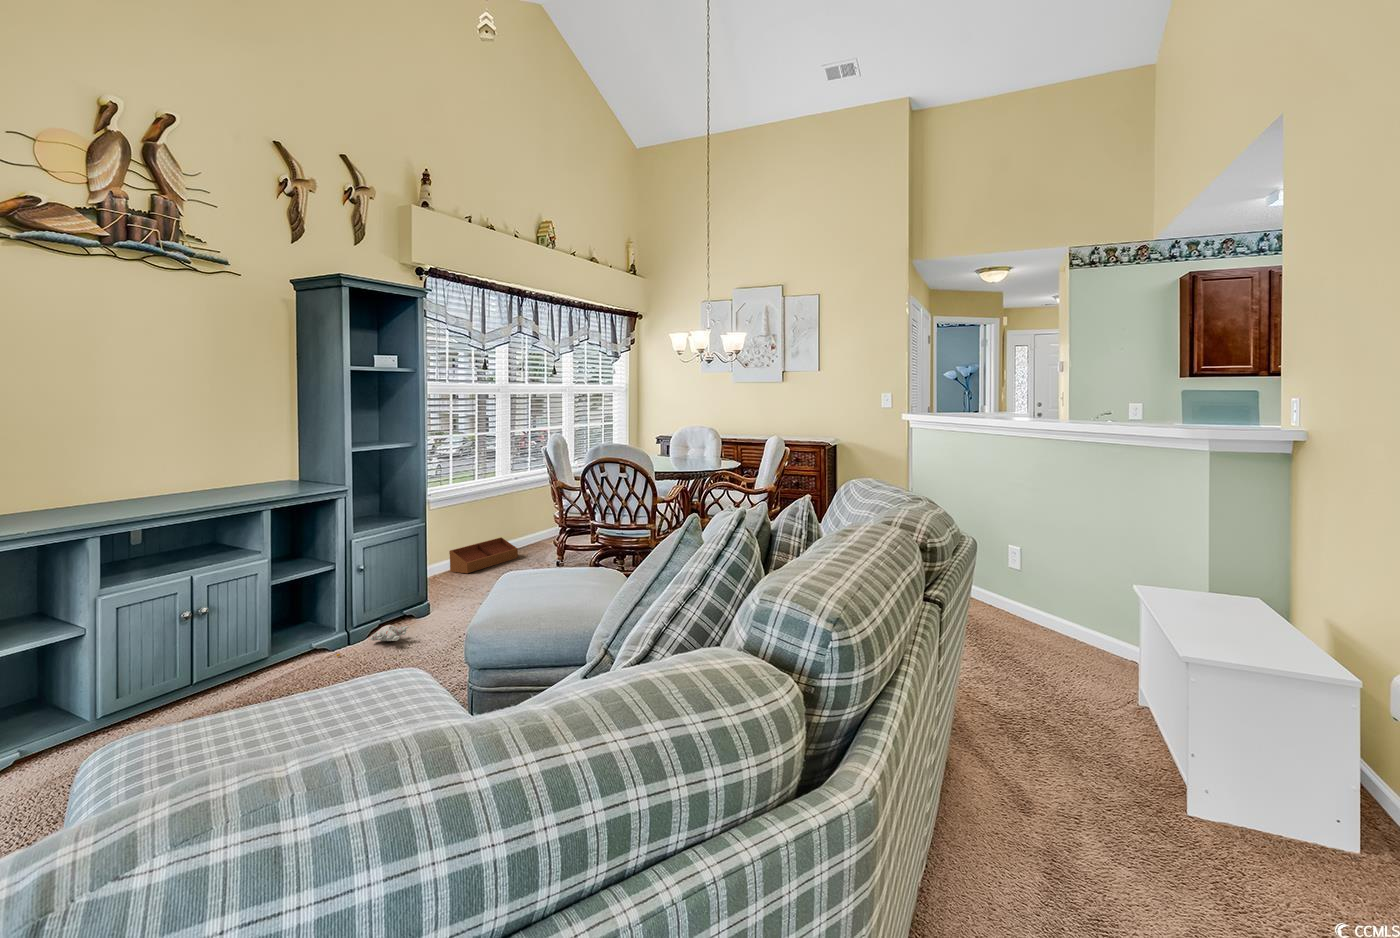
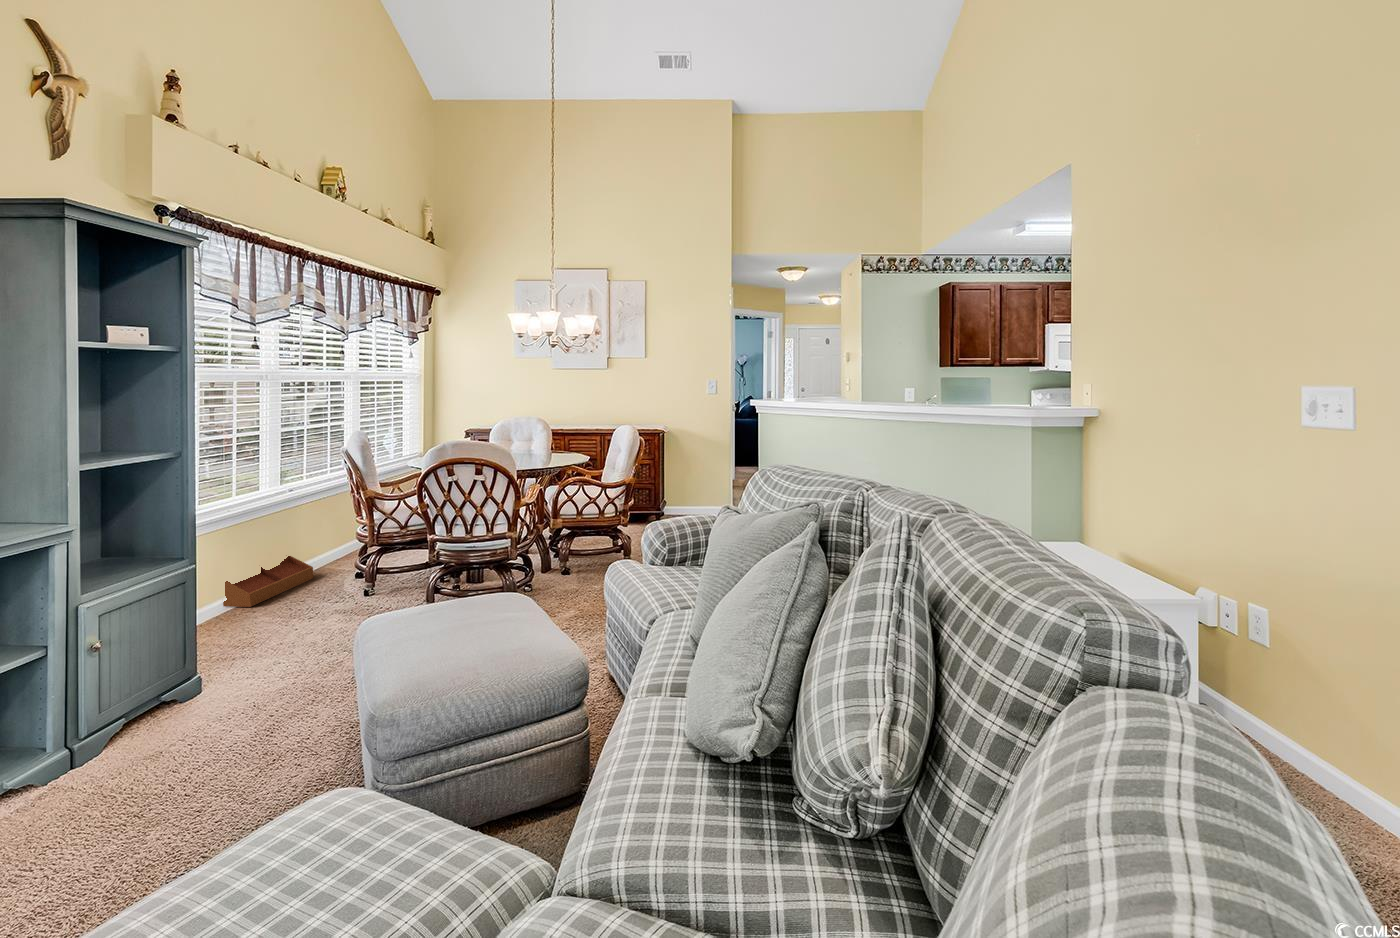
plush toy: present [337,625,409,656] -> none [79,703,197,769]

